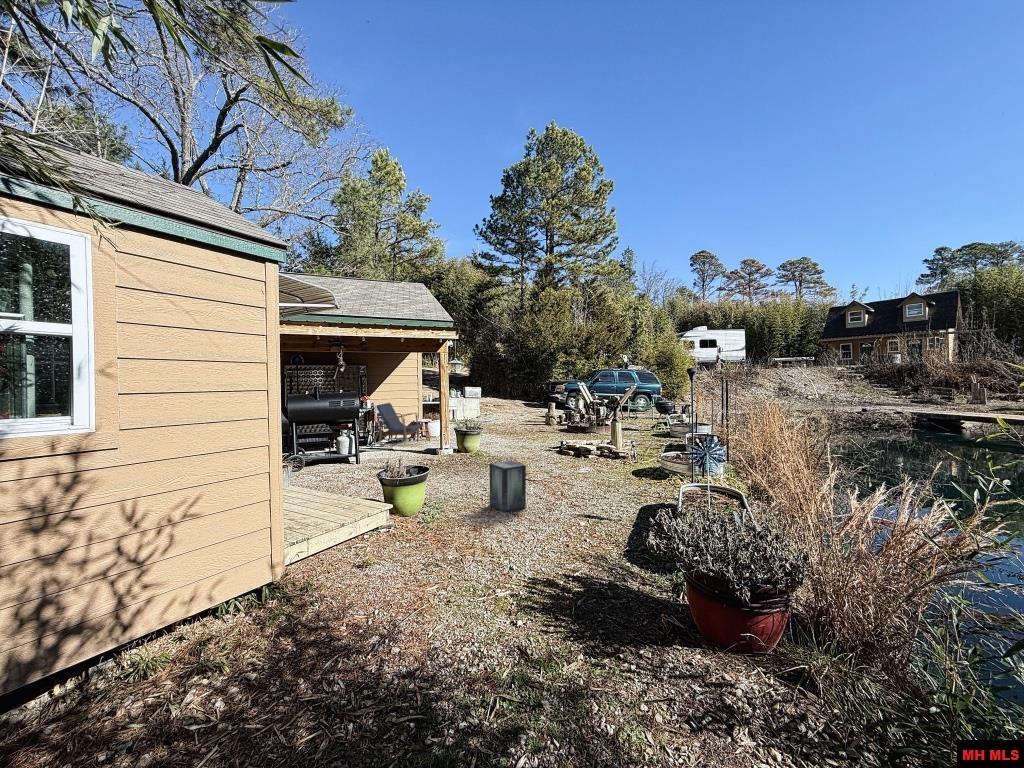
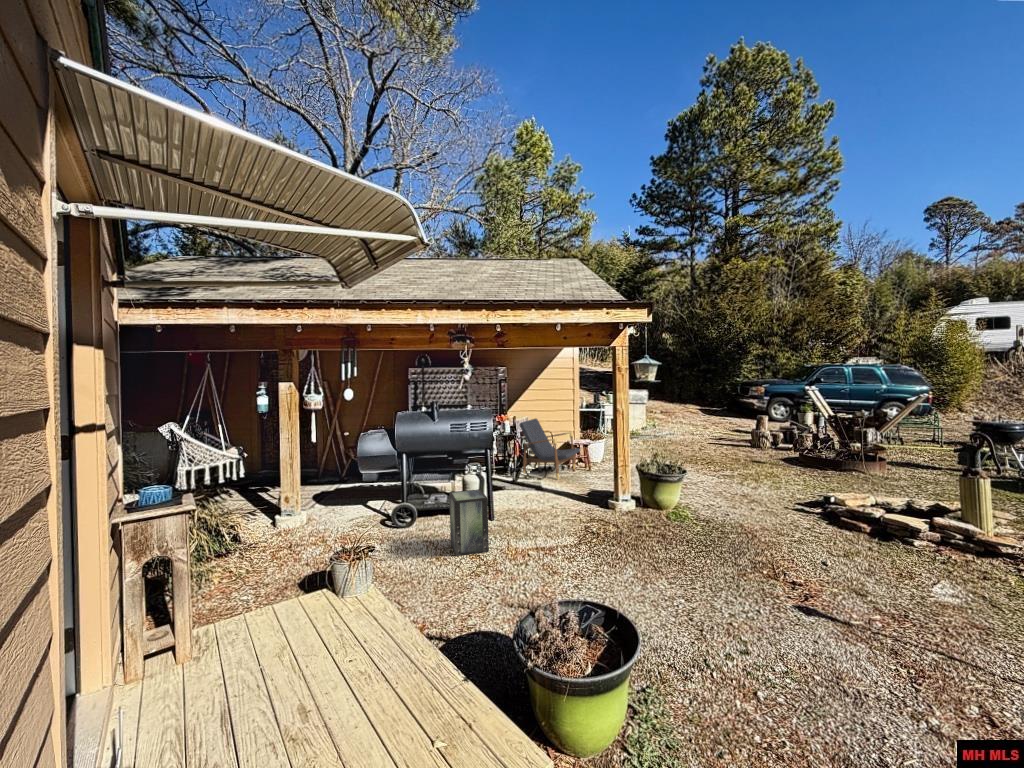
storage box: present [490,461,526,513] -> present [449,489,489,556]

